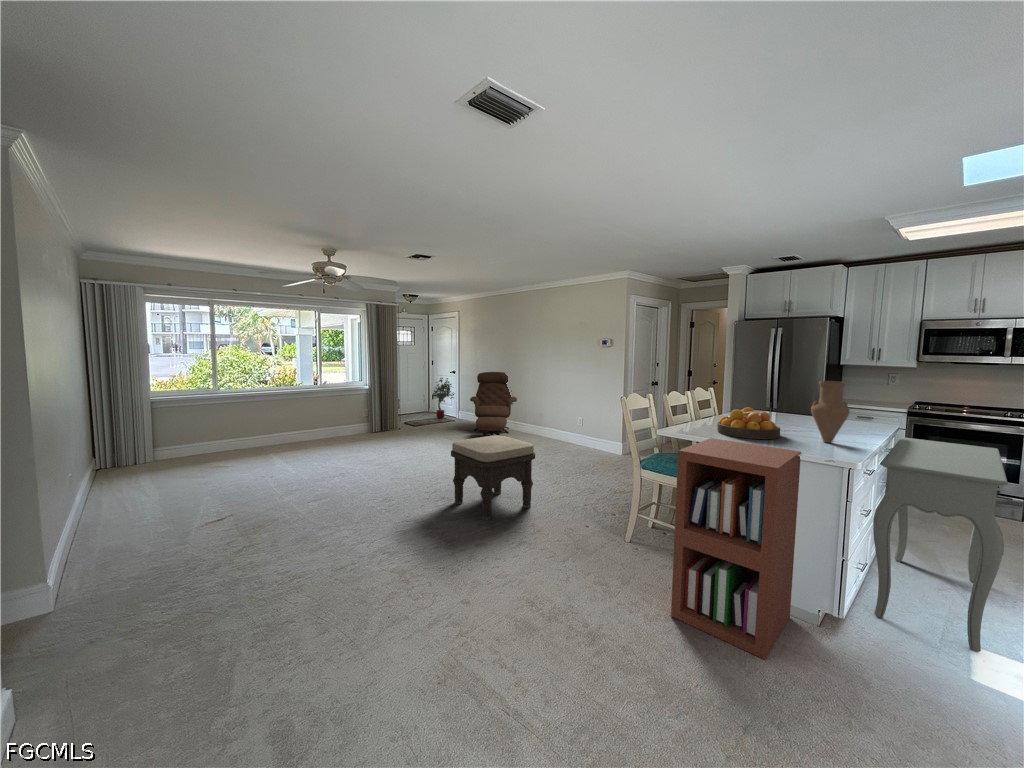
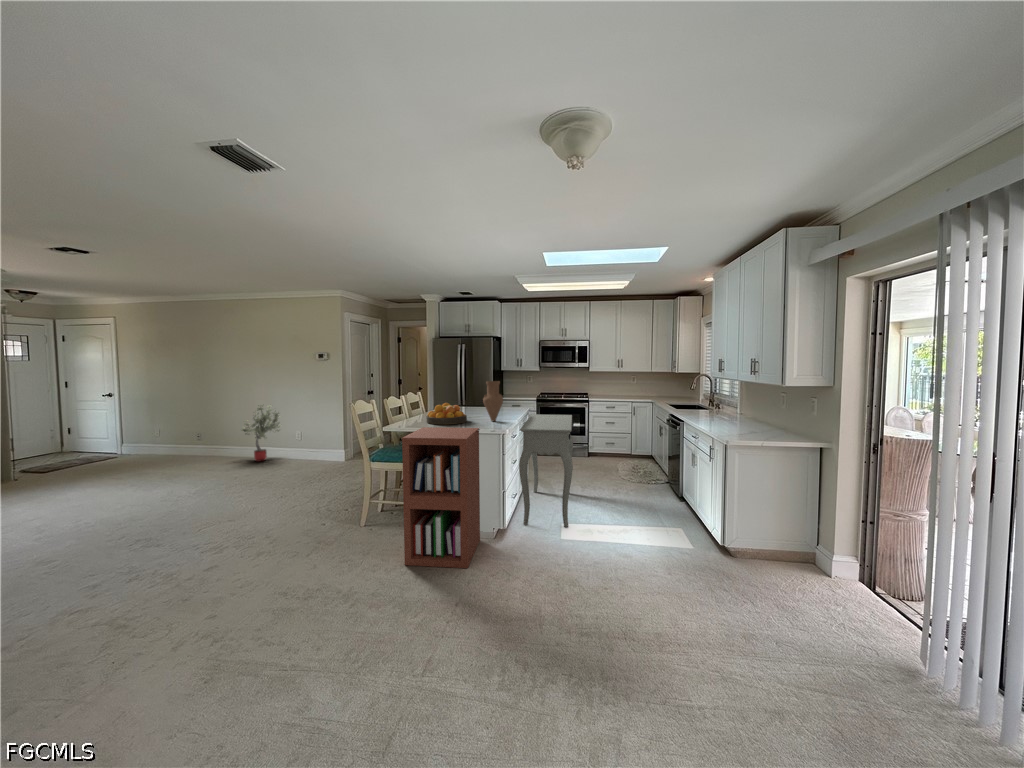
lounge chair: present [470,372,517,438] -> none [147,390,217,469]
potted tree: present [432,378,455,419] -> present [242,405,280,462]
ottoman: present [451,435,535,520] -> none [149,456,261,546]

